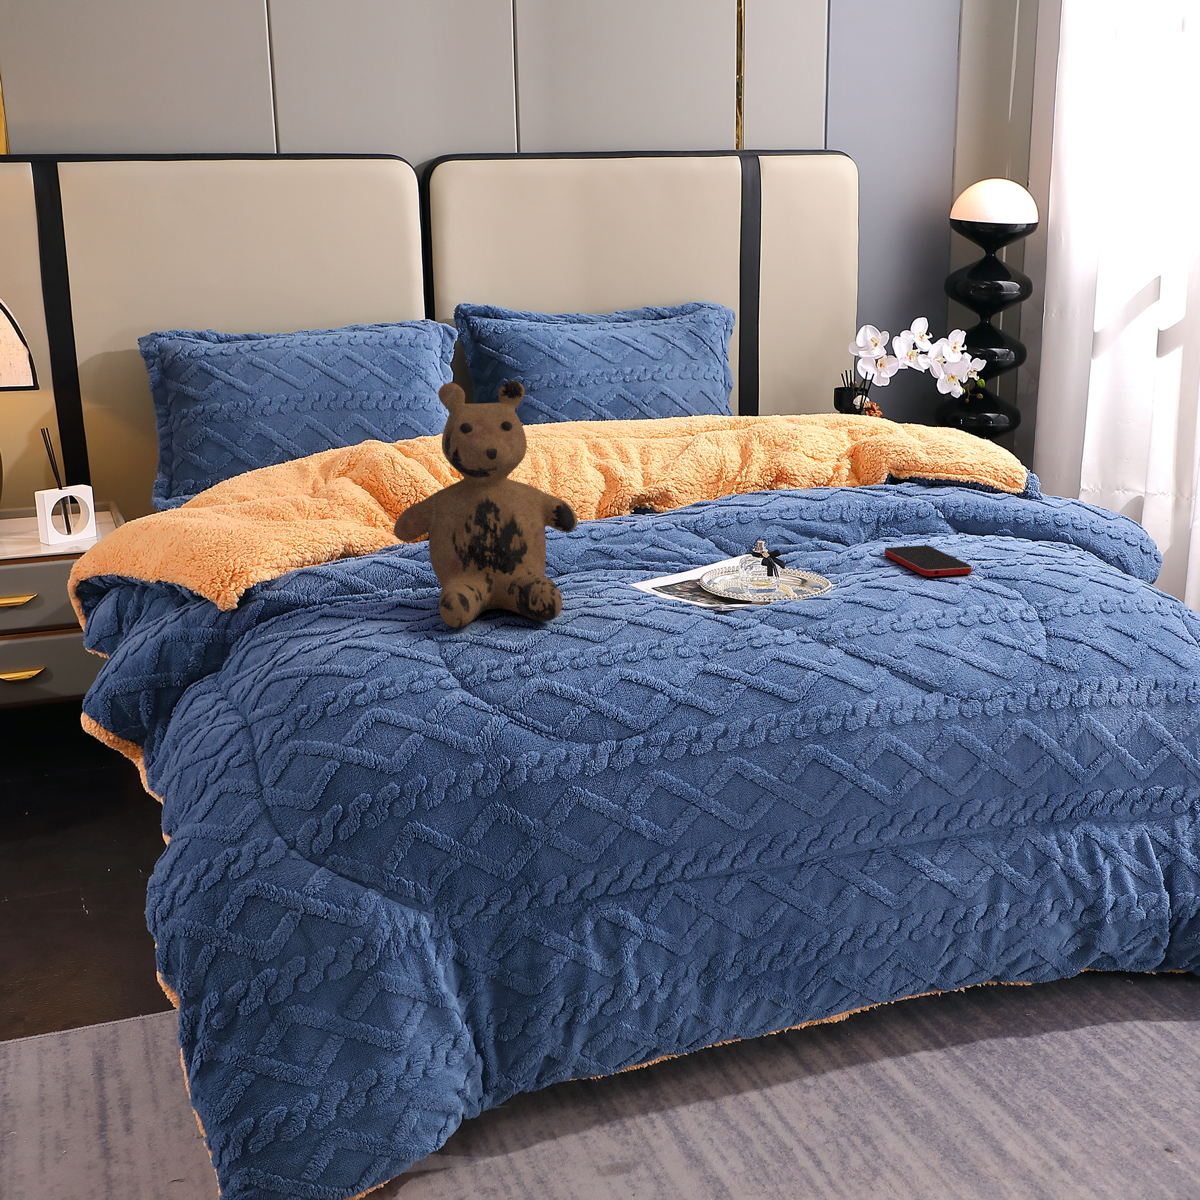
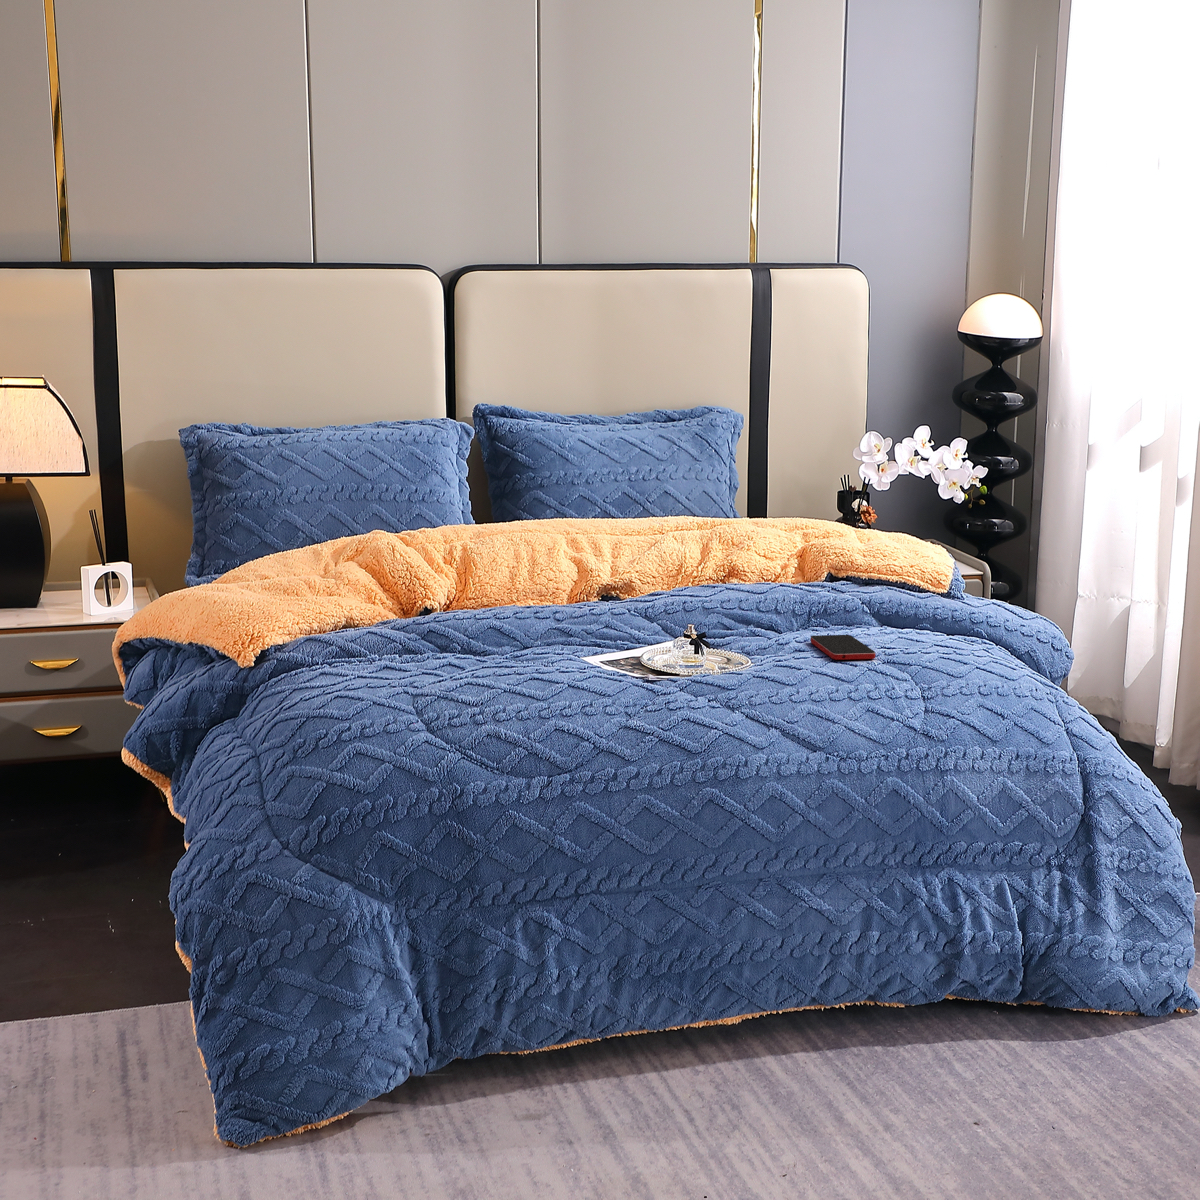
teddy bear: present [394,381,578,628] -> none [384,487,537,685]

